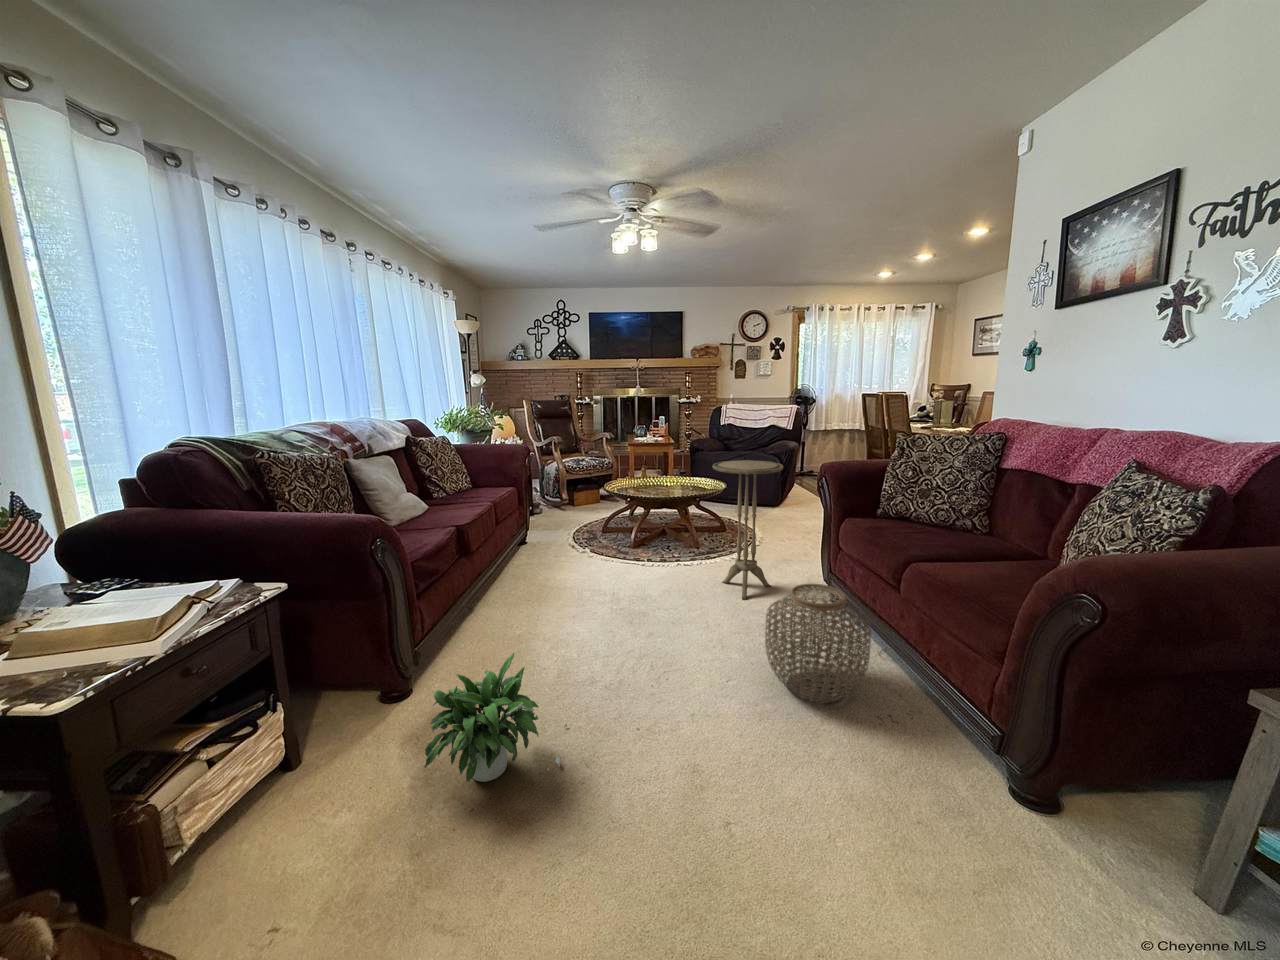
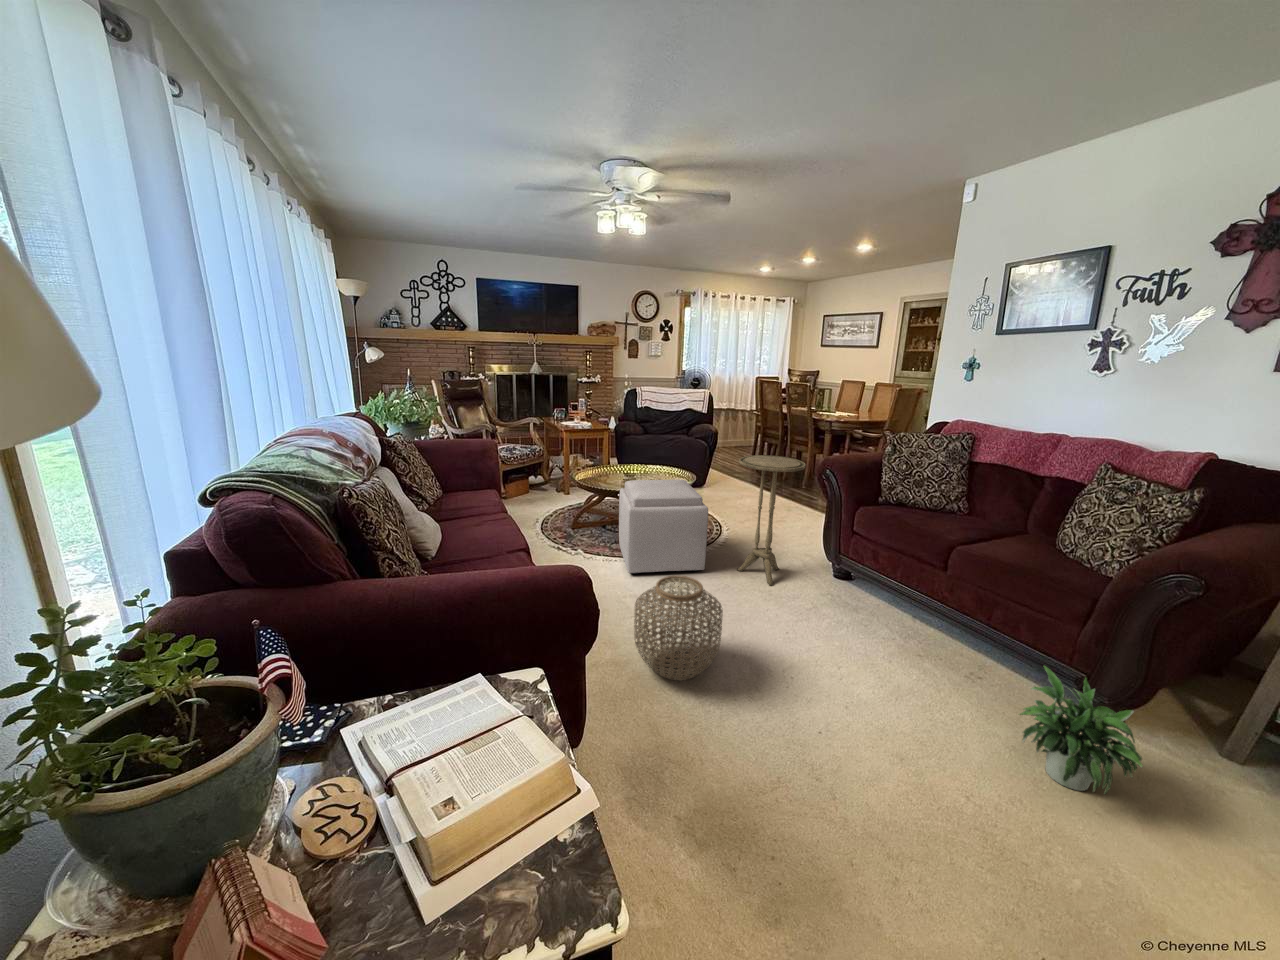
ottoman: none [607,486,695,579] -> present [619,480,708,574]
woven basket: present [765,584,871,703] -> present [634,576,723,680]
potted plant: present [425,653,567,782] -> present [1020,666,1143,794]

